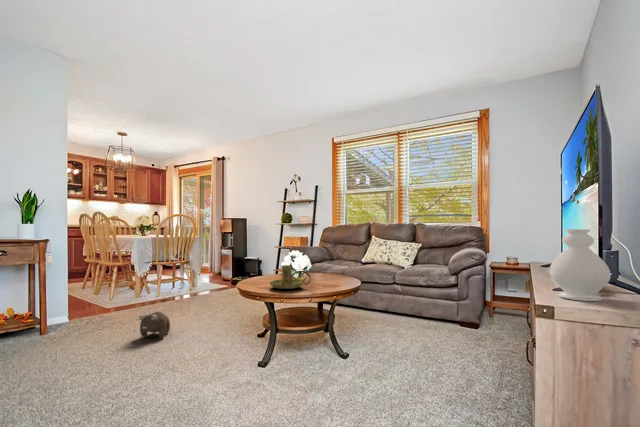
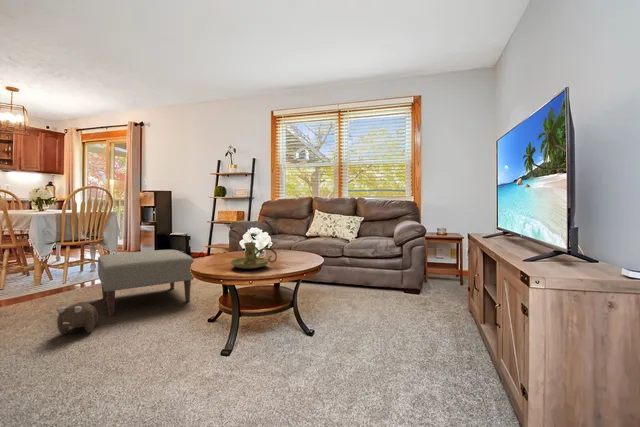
decorative vase: present [550,229,611,301] -> none [547,204,606,271]
ottoman: none [176,272,251,326] -> present [98,250,194,315]

